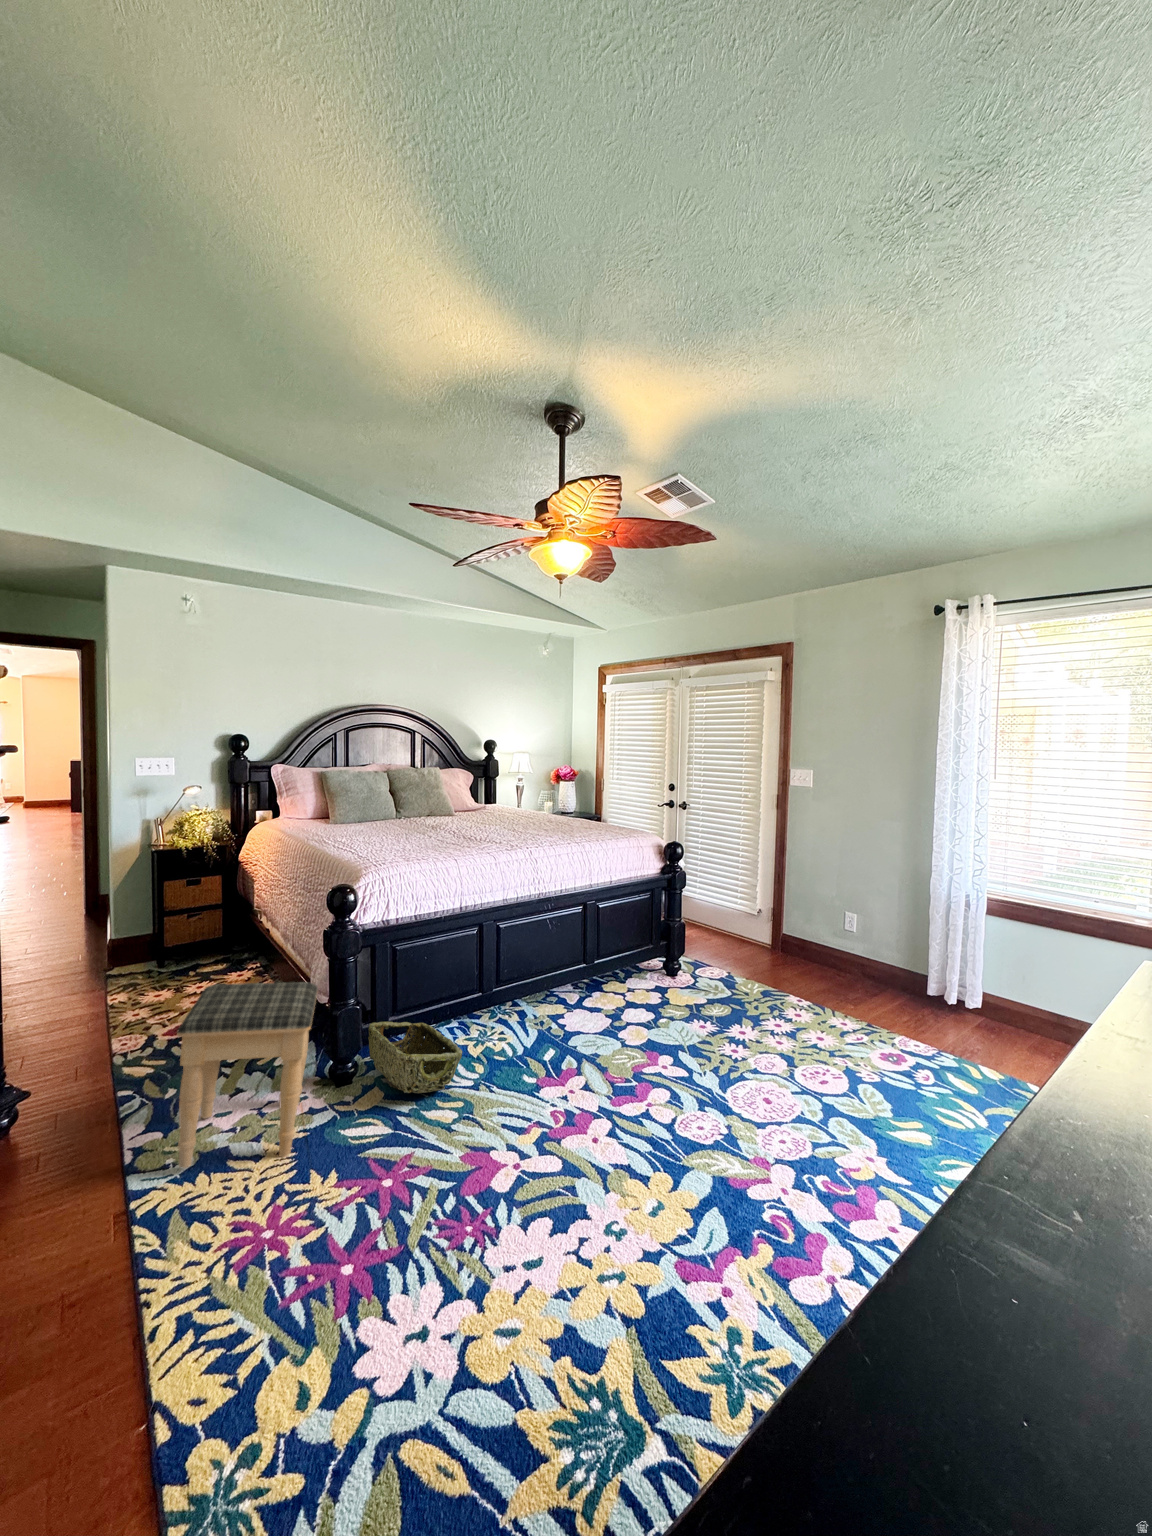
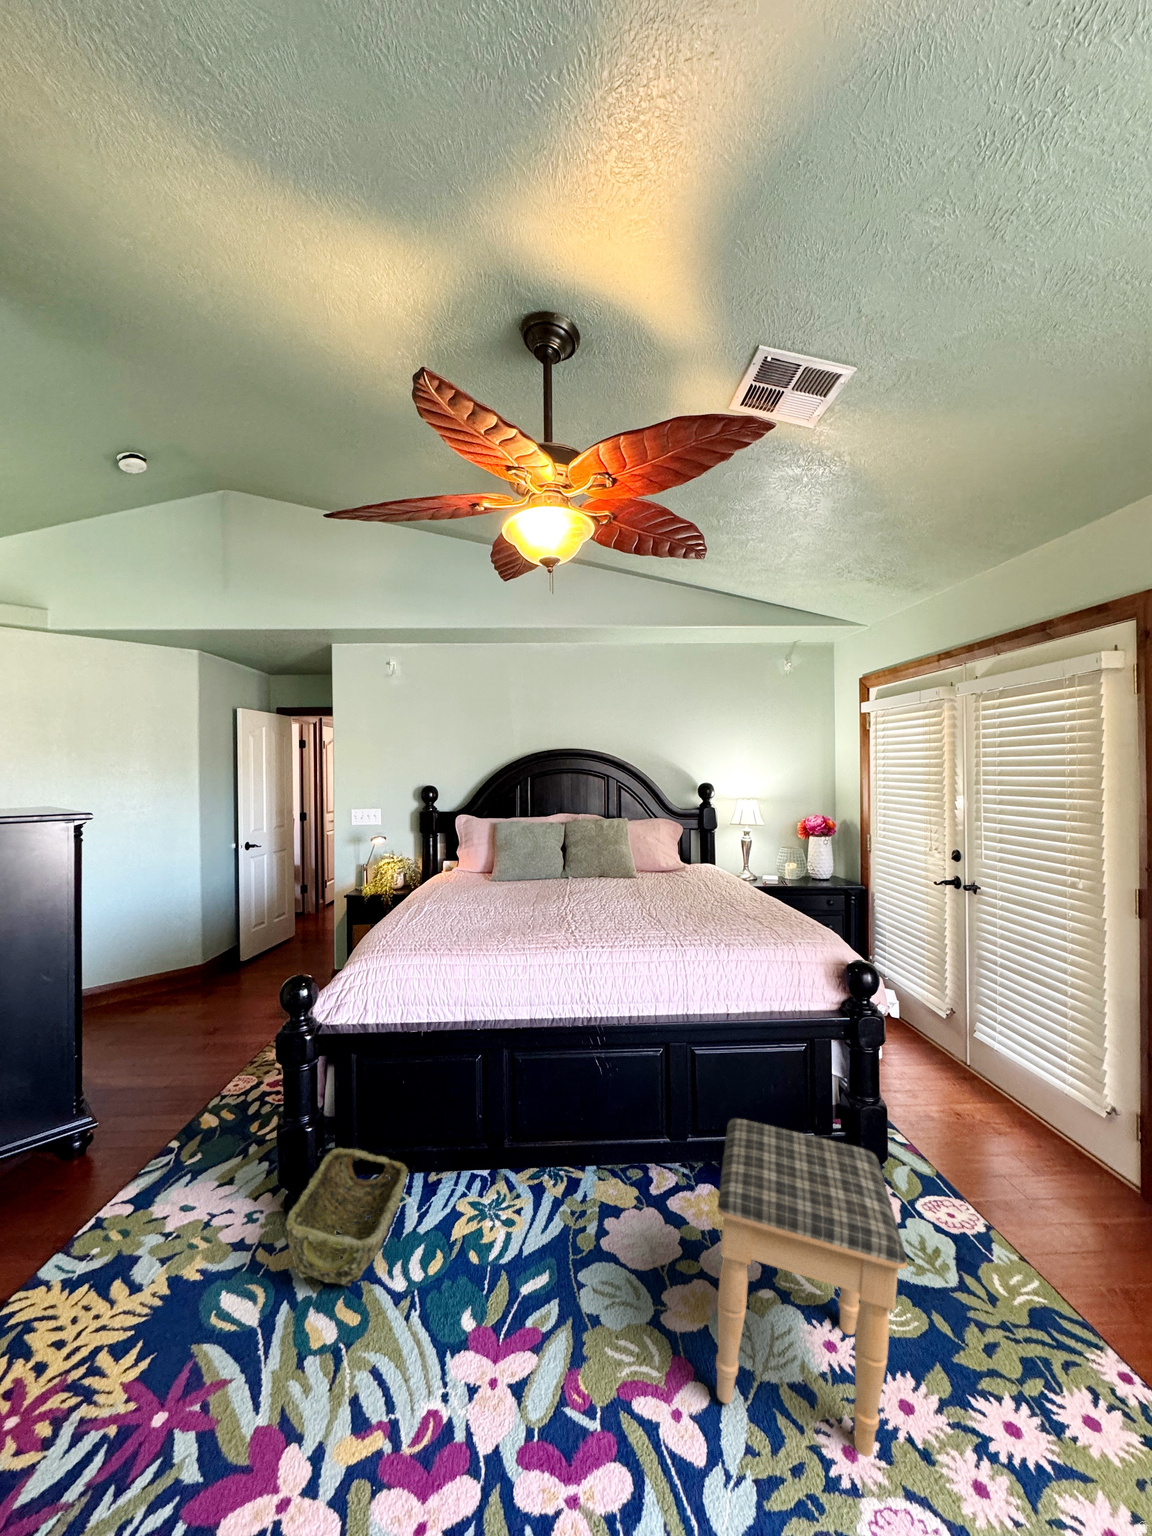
footstool: present [177,982,318,1168] -> present [716,1118,907,1457]

